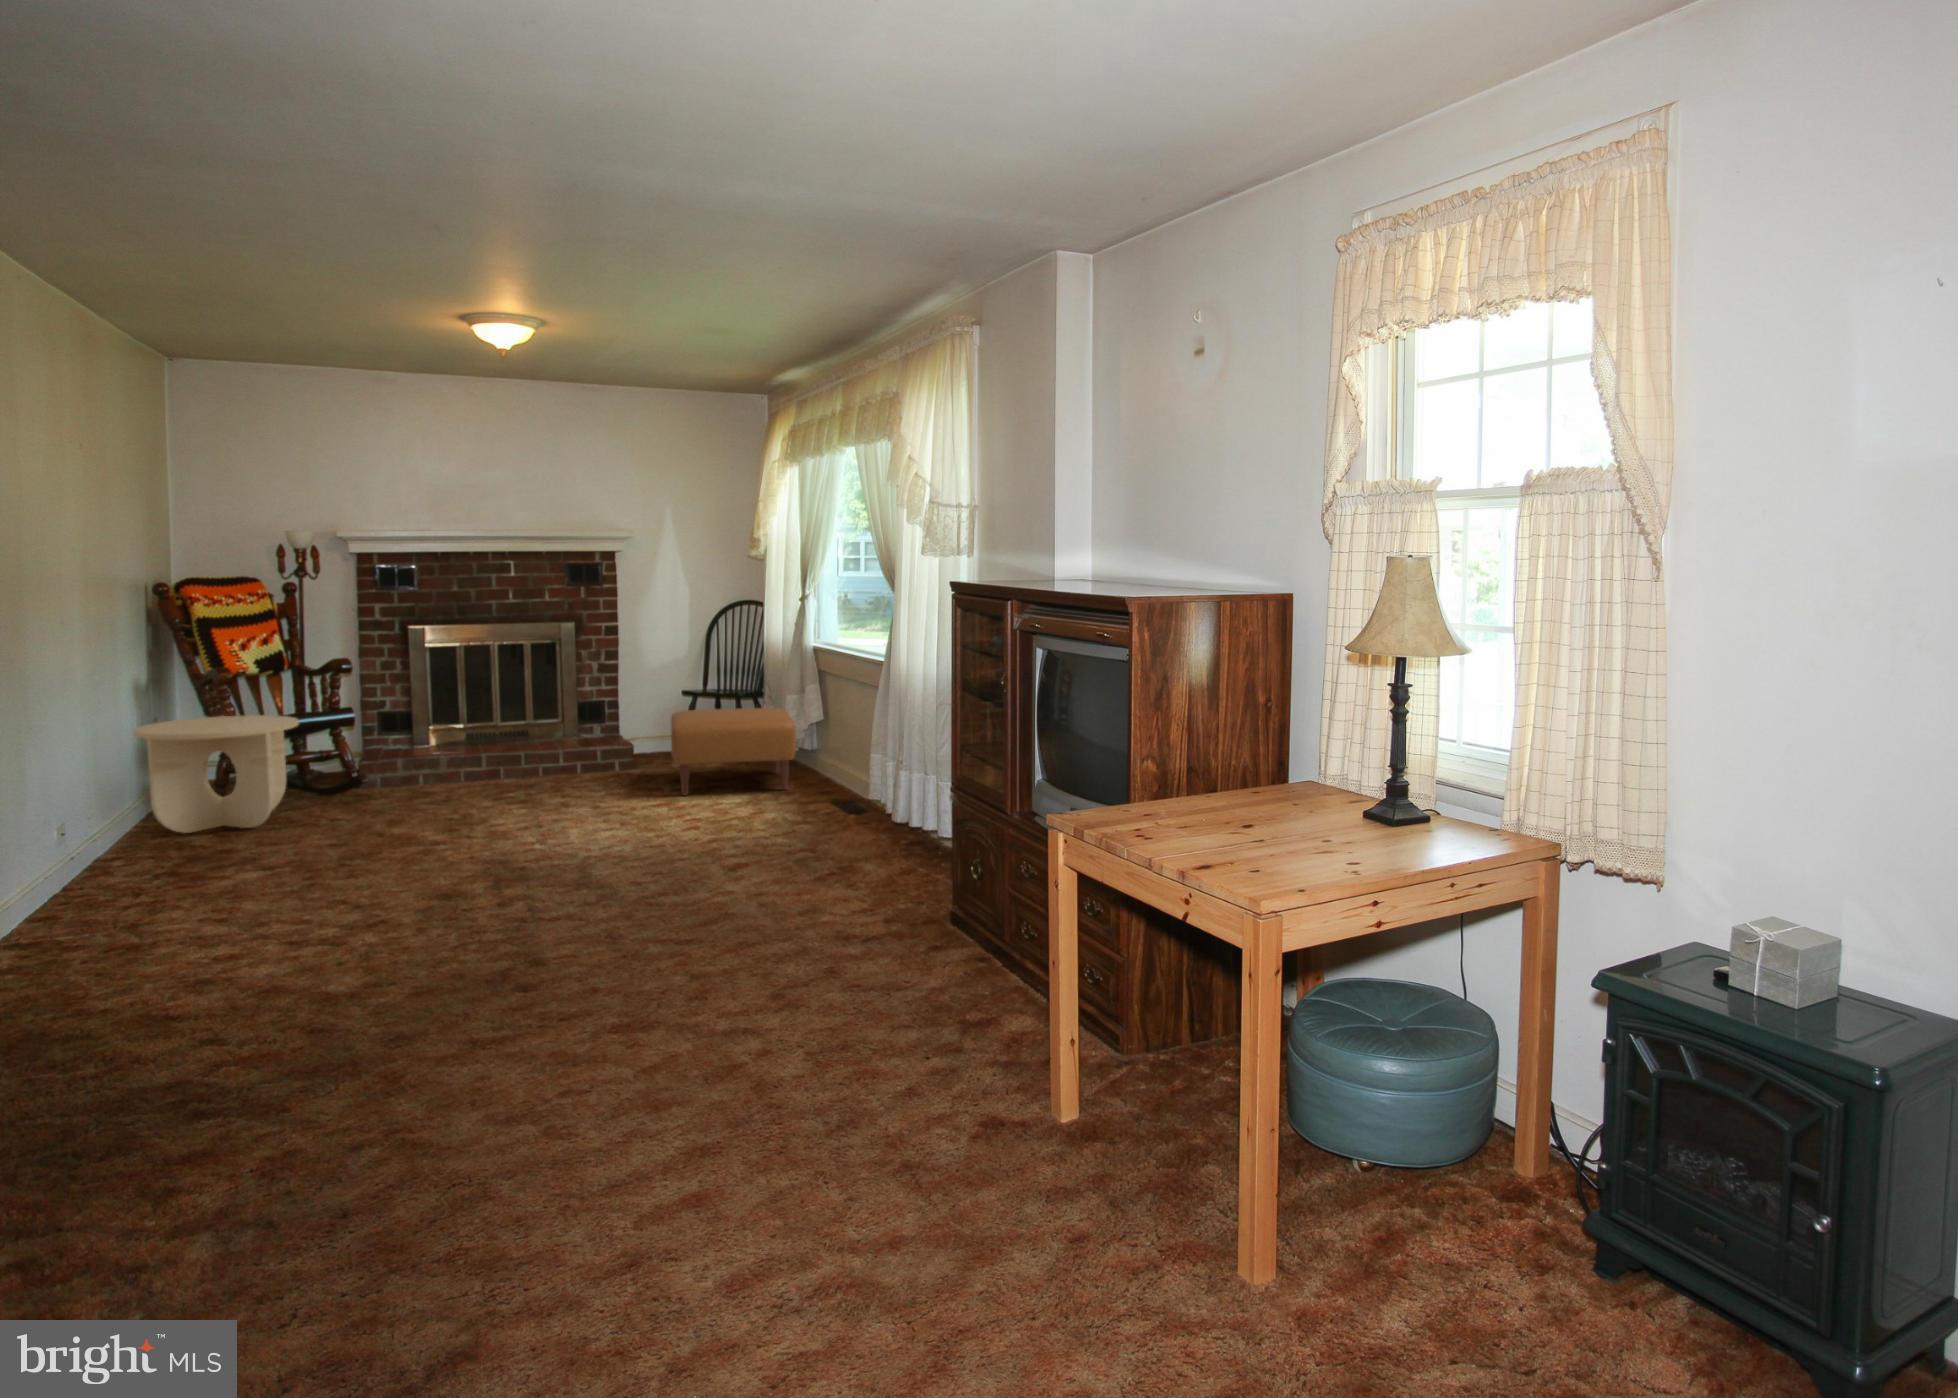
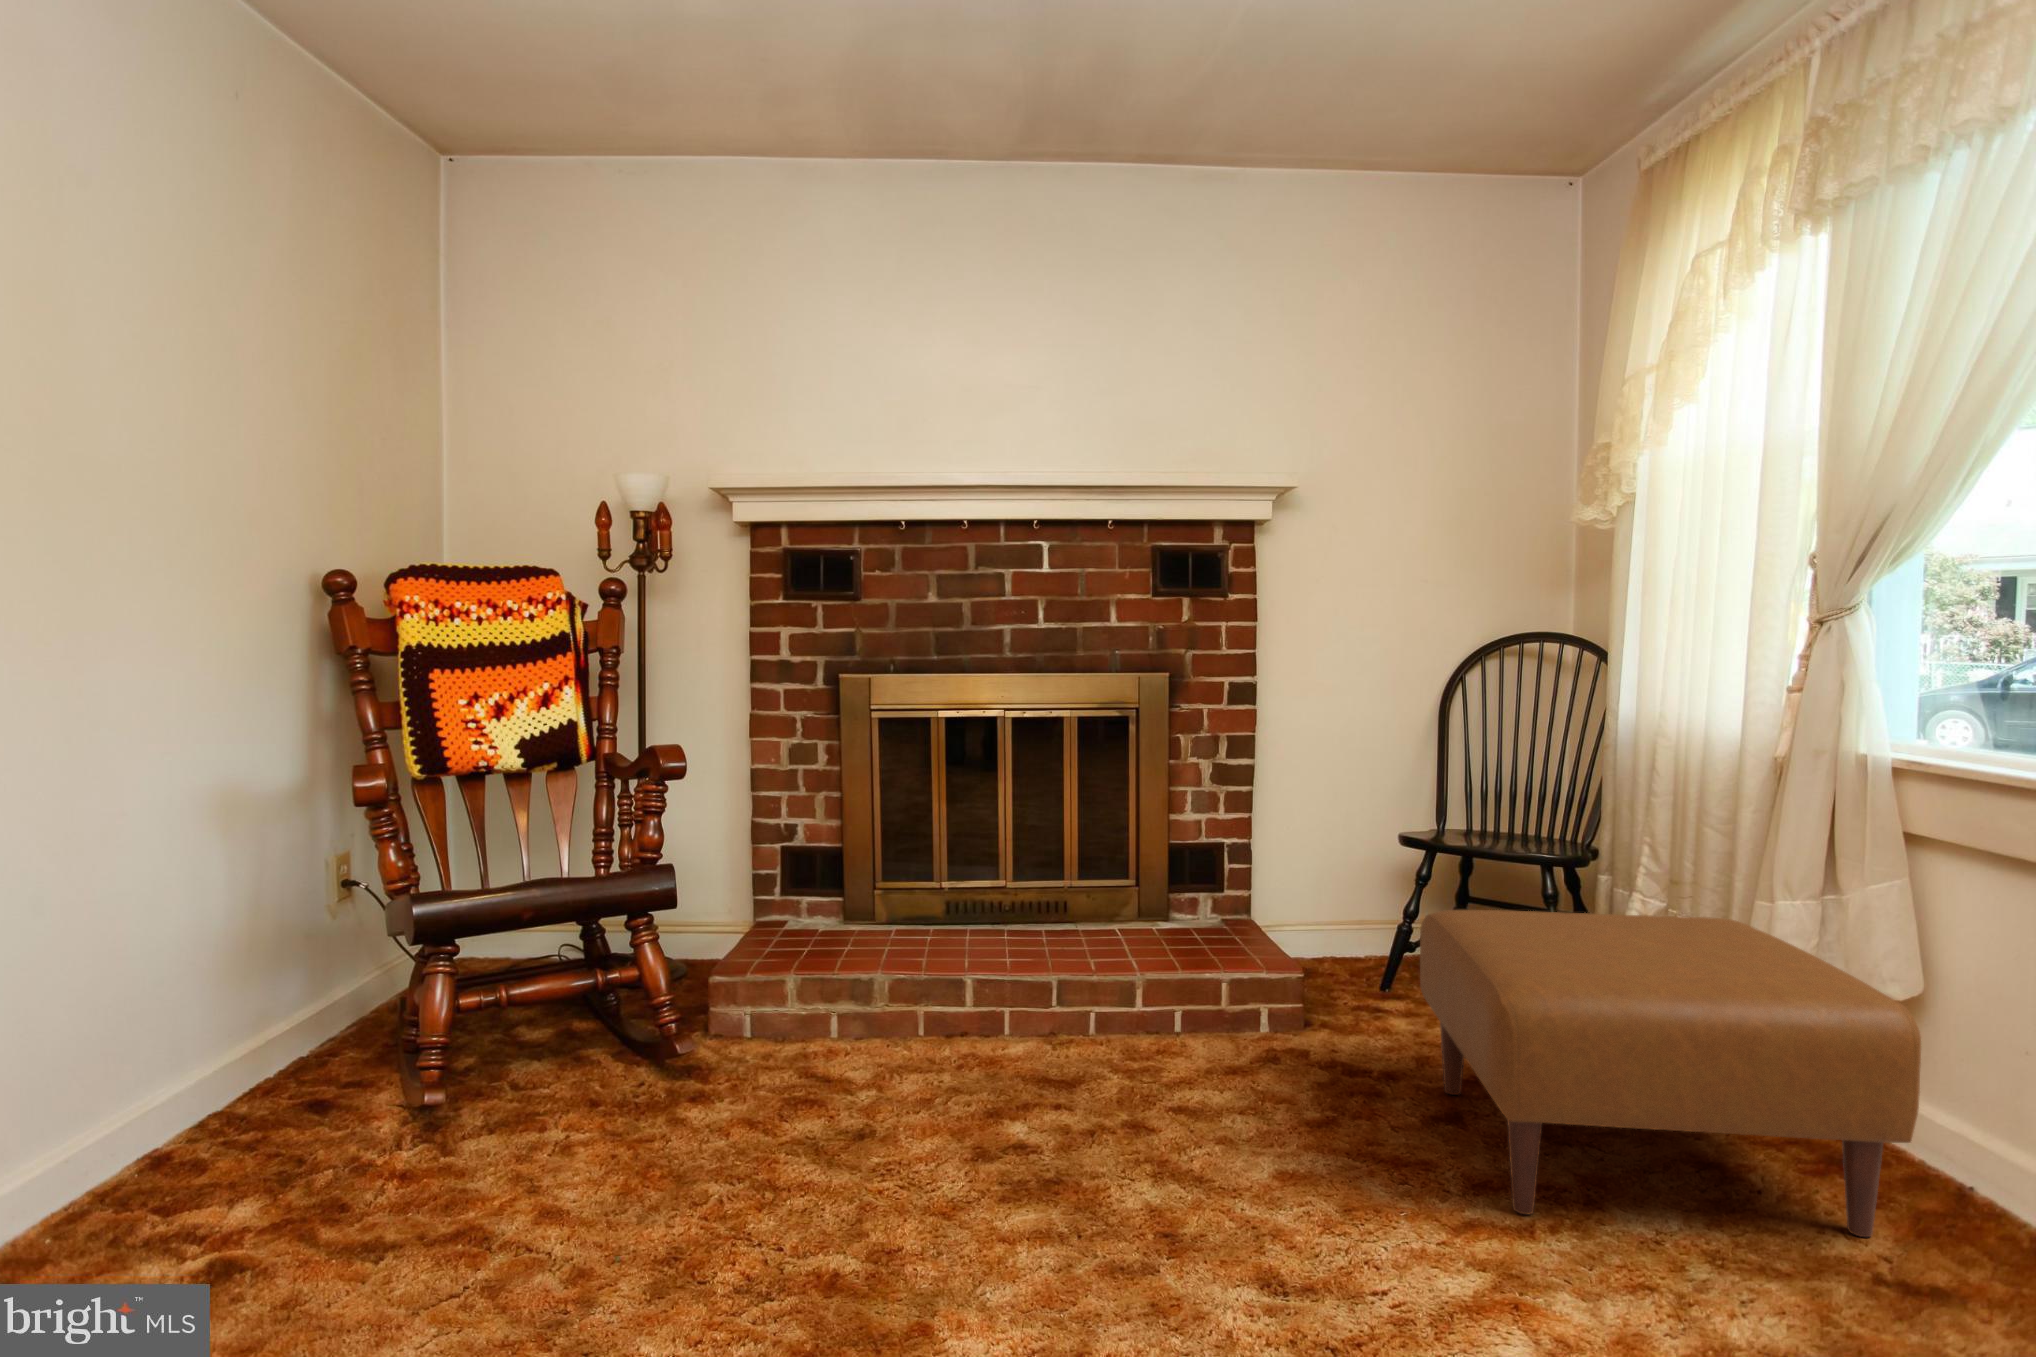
side table: present [133,715,298,833] -> none [117,868,529,1195]

